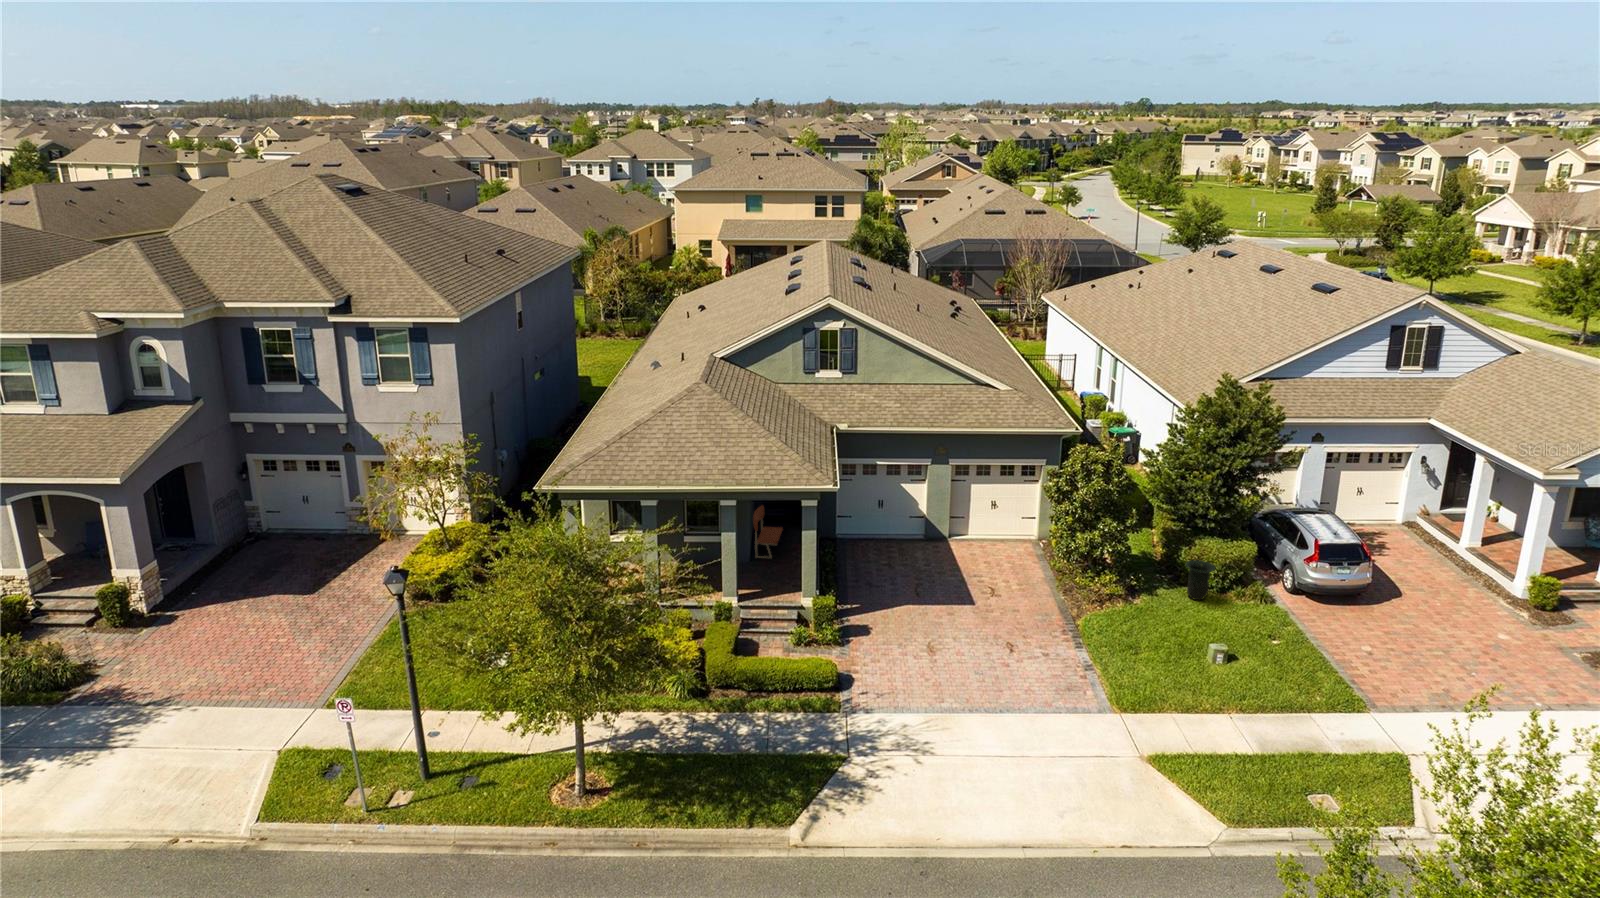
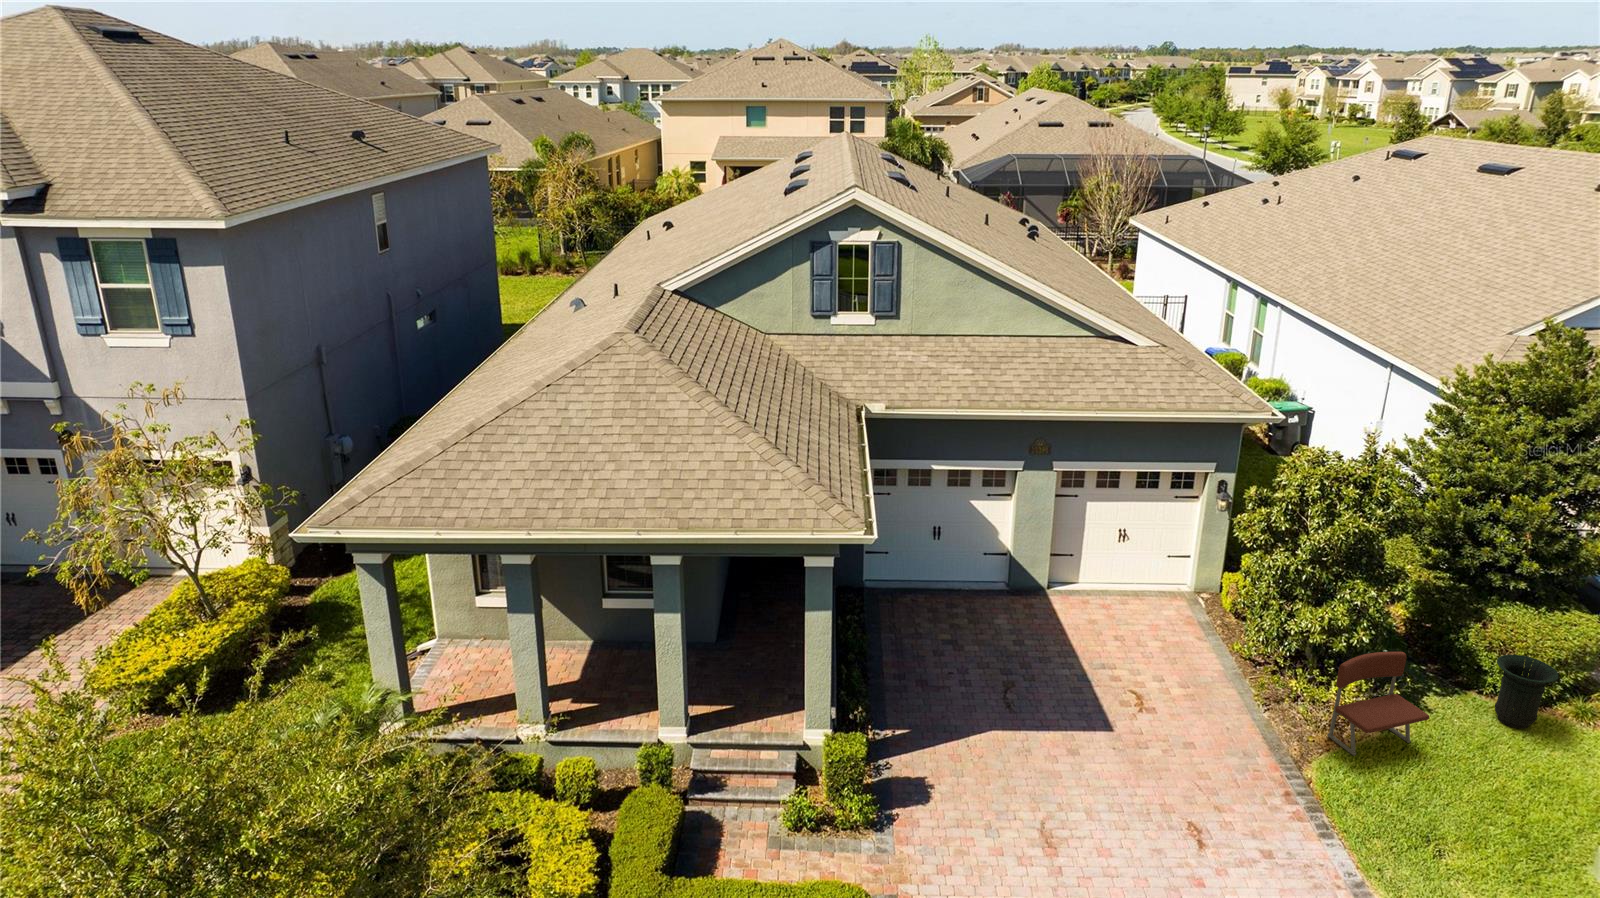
bench: present [753,506,783,558] -> present [1327,652,1429,756]

